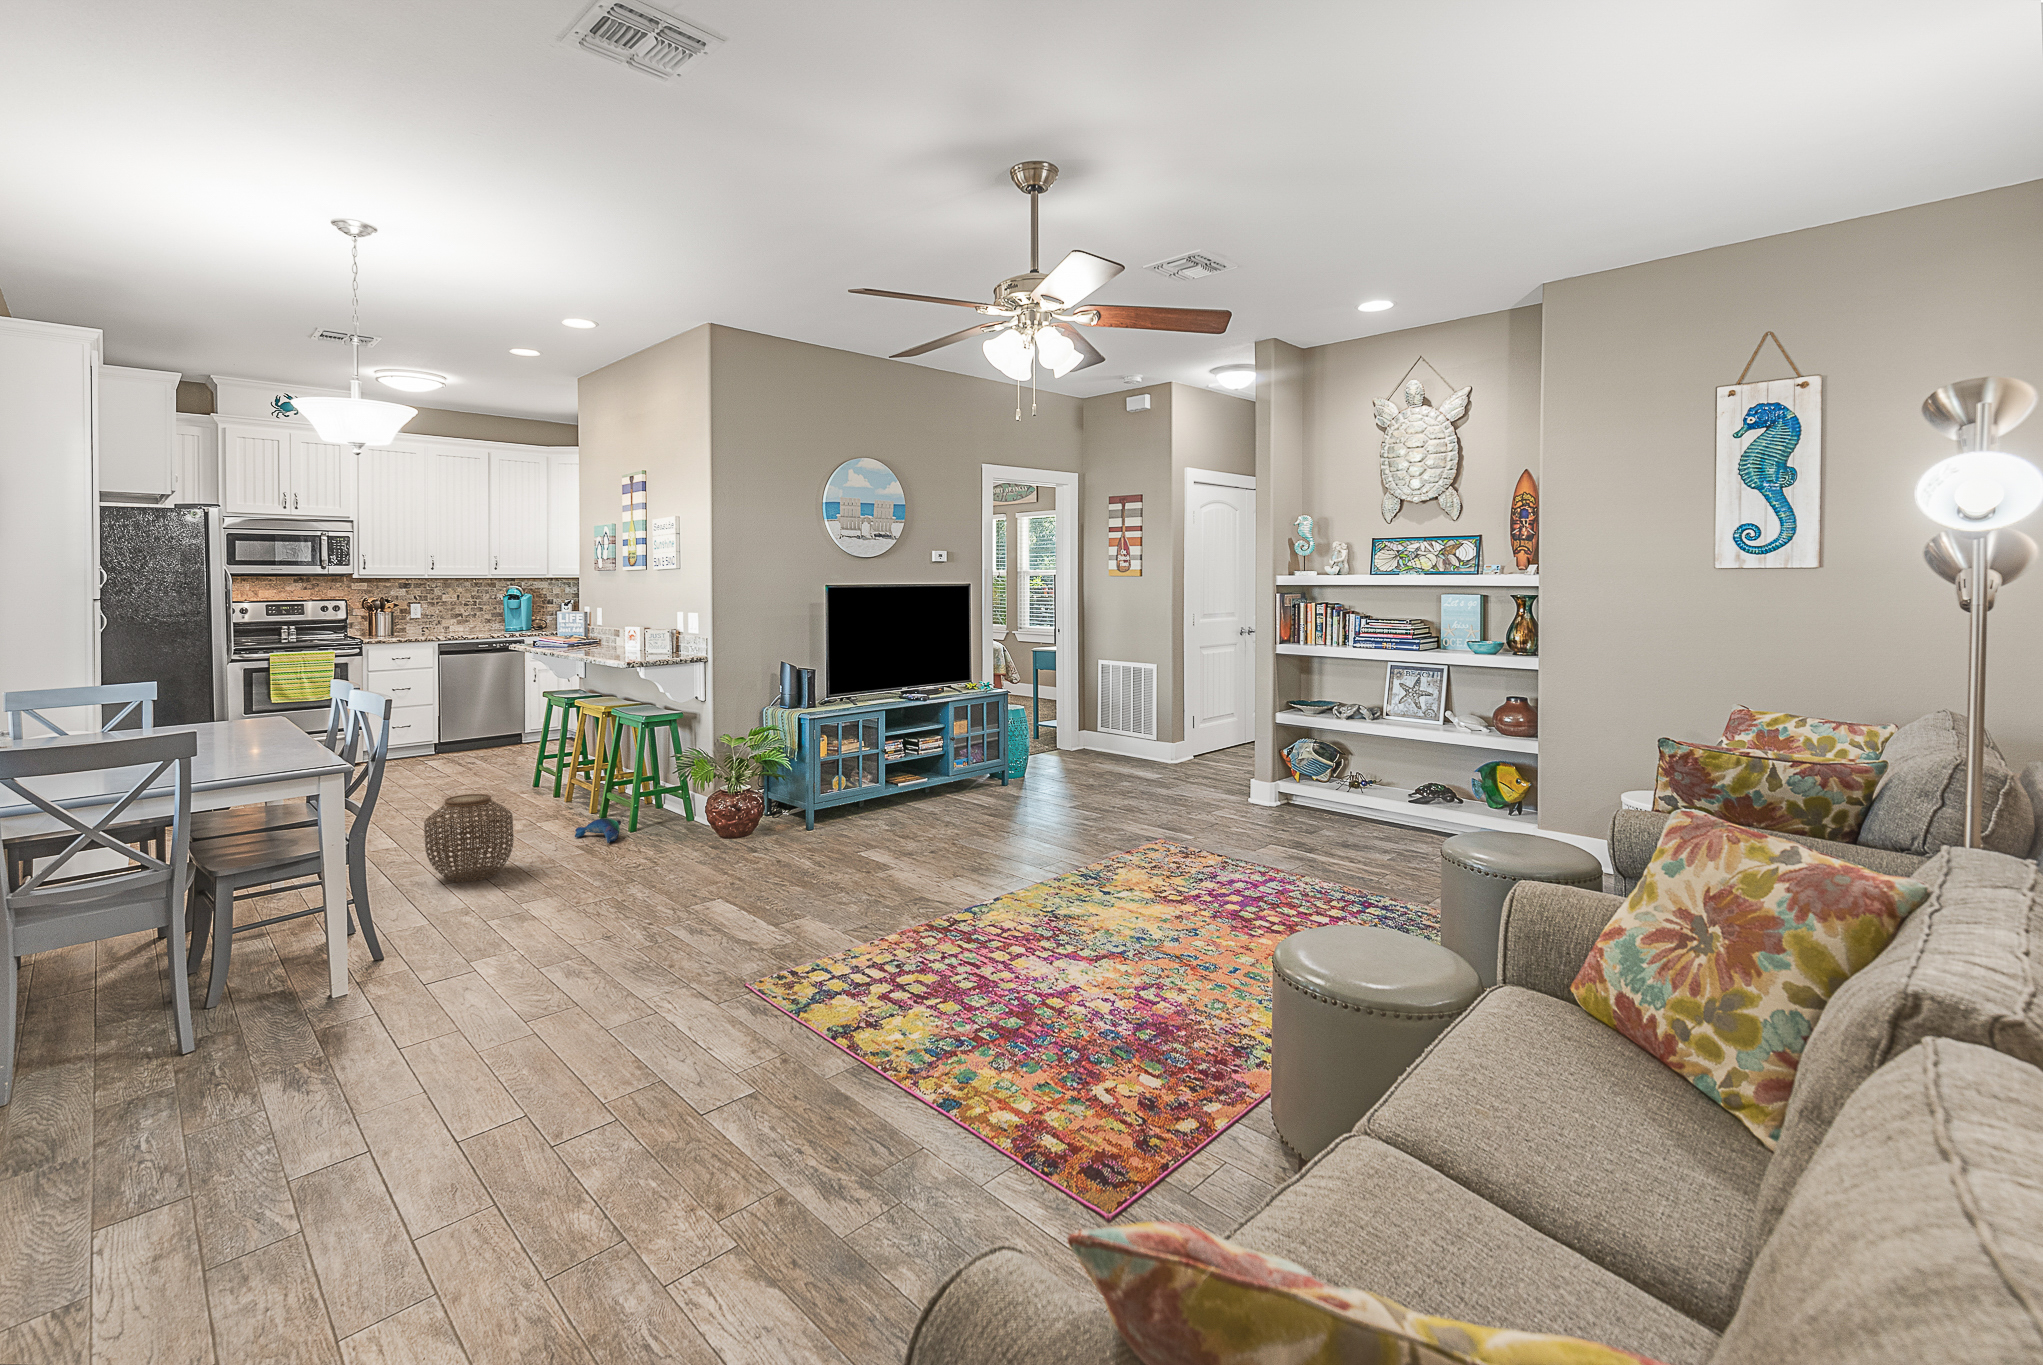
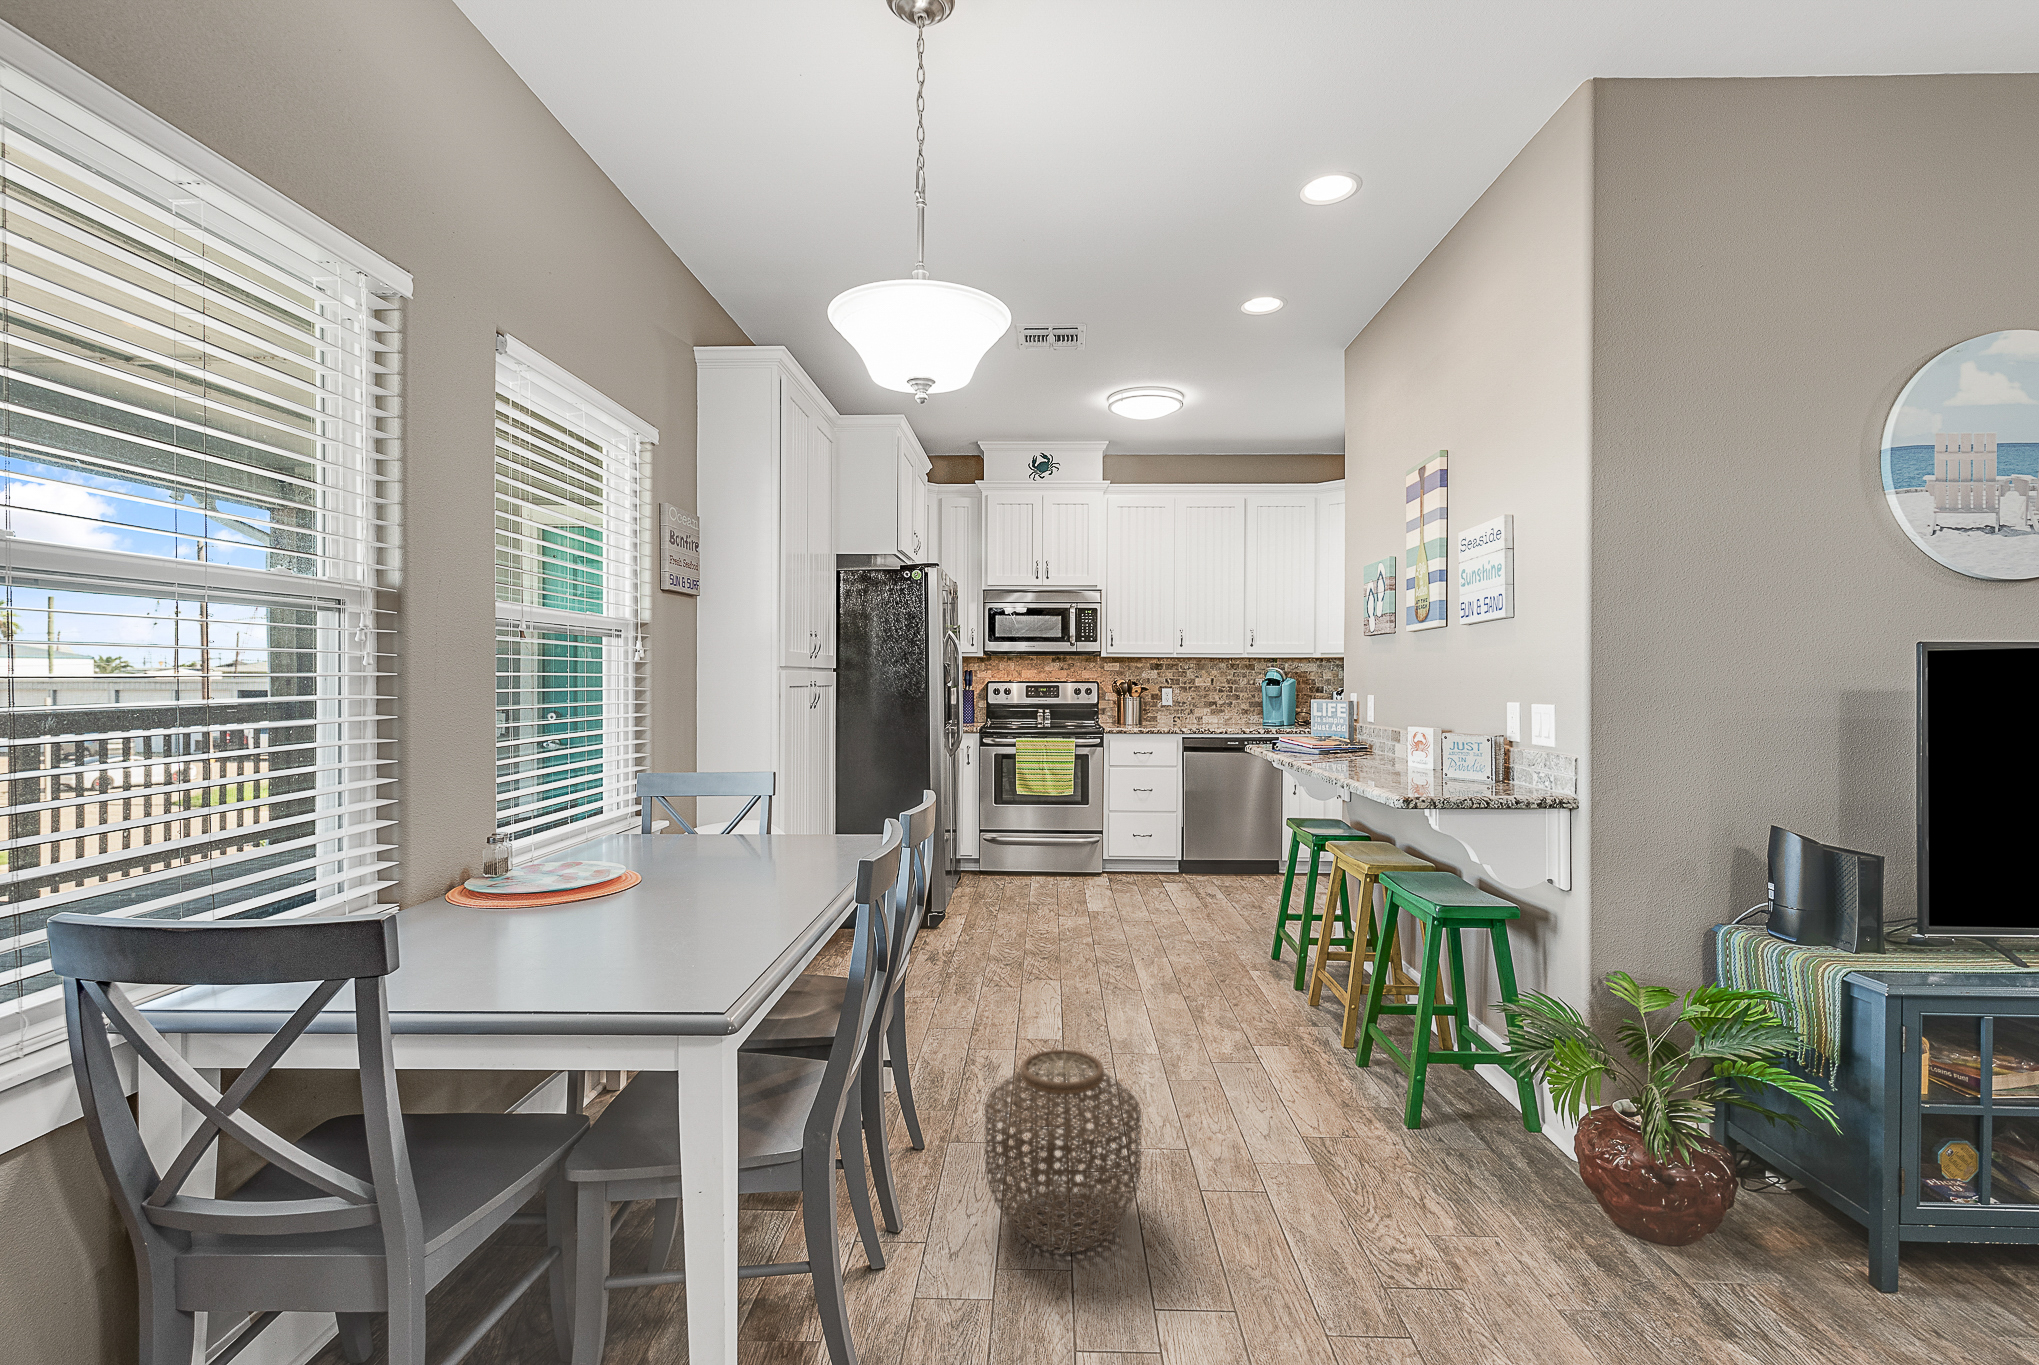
plush toy: present [575,818,621,843] -> none [1283,1115,1375,1194]

